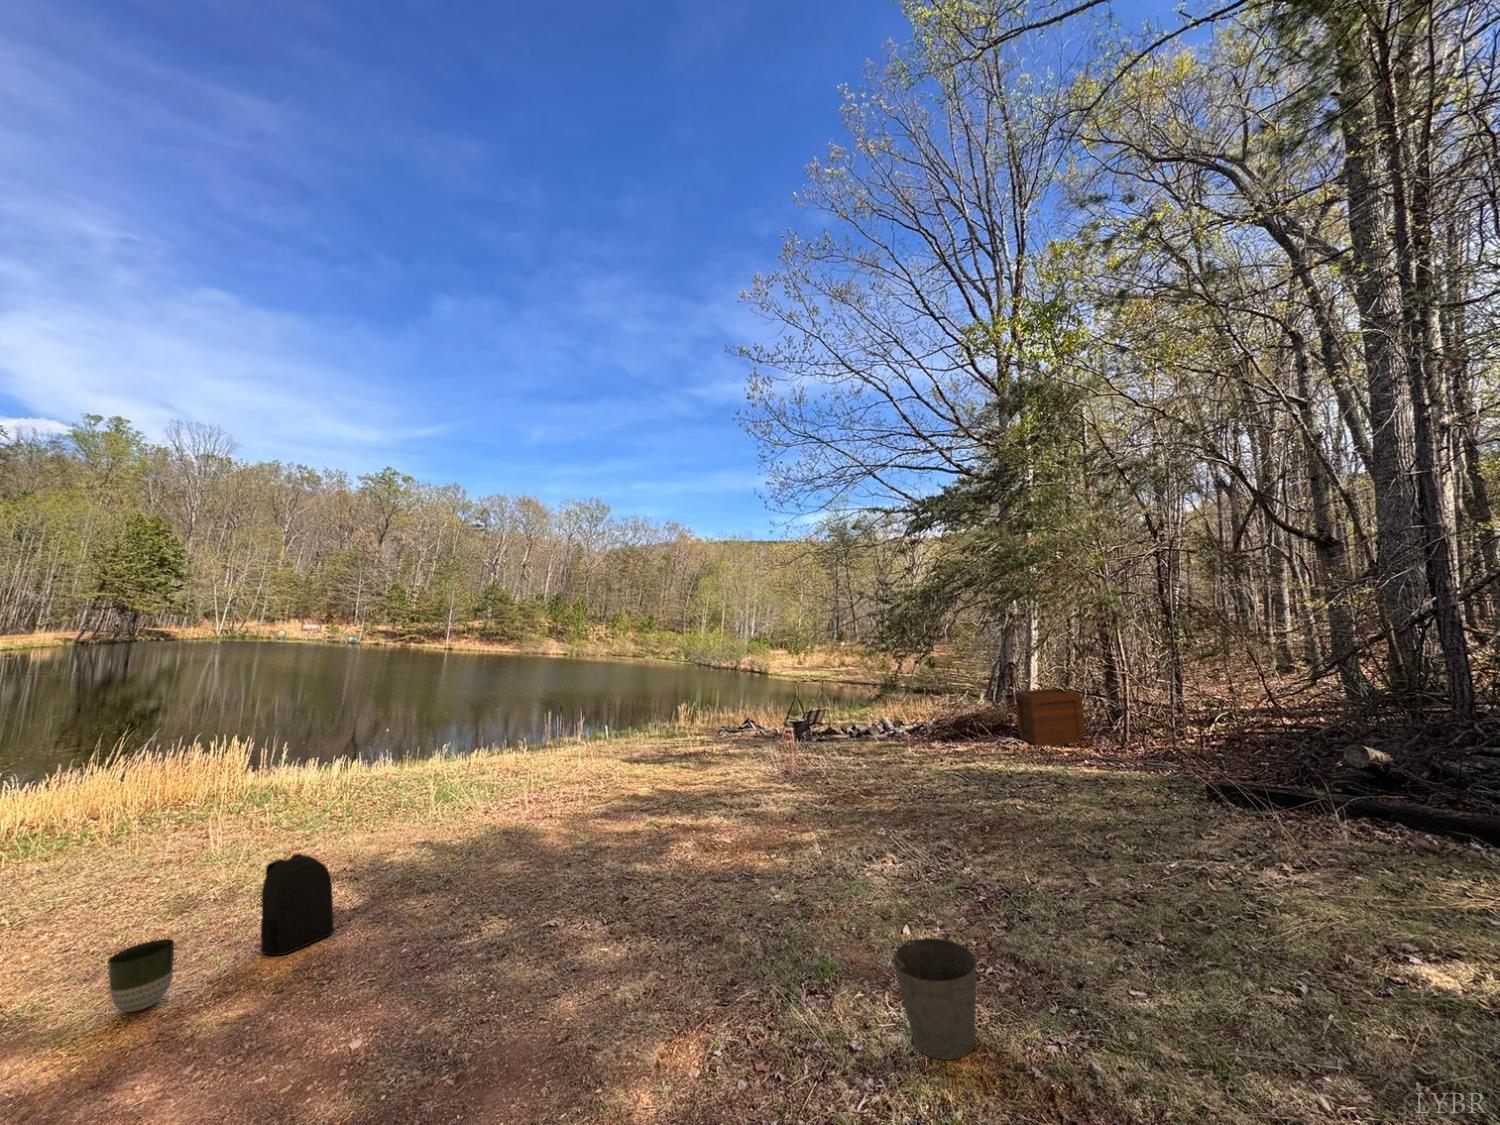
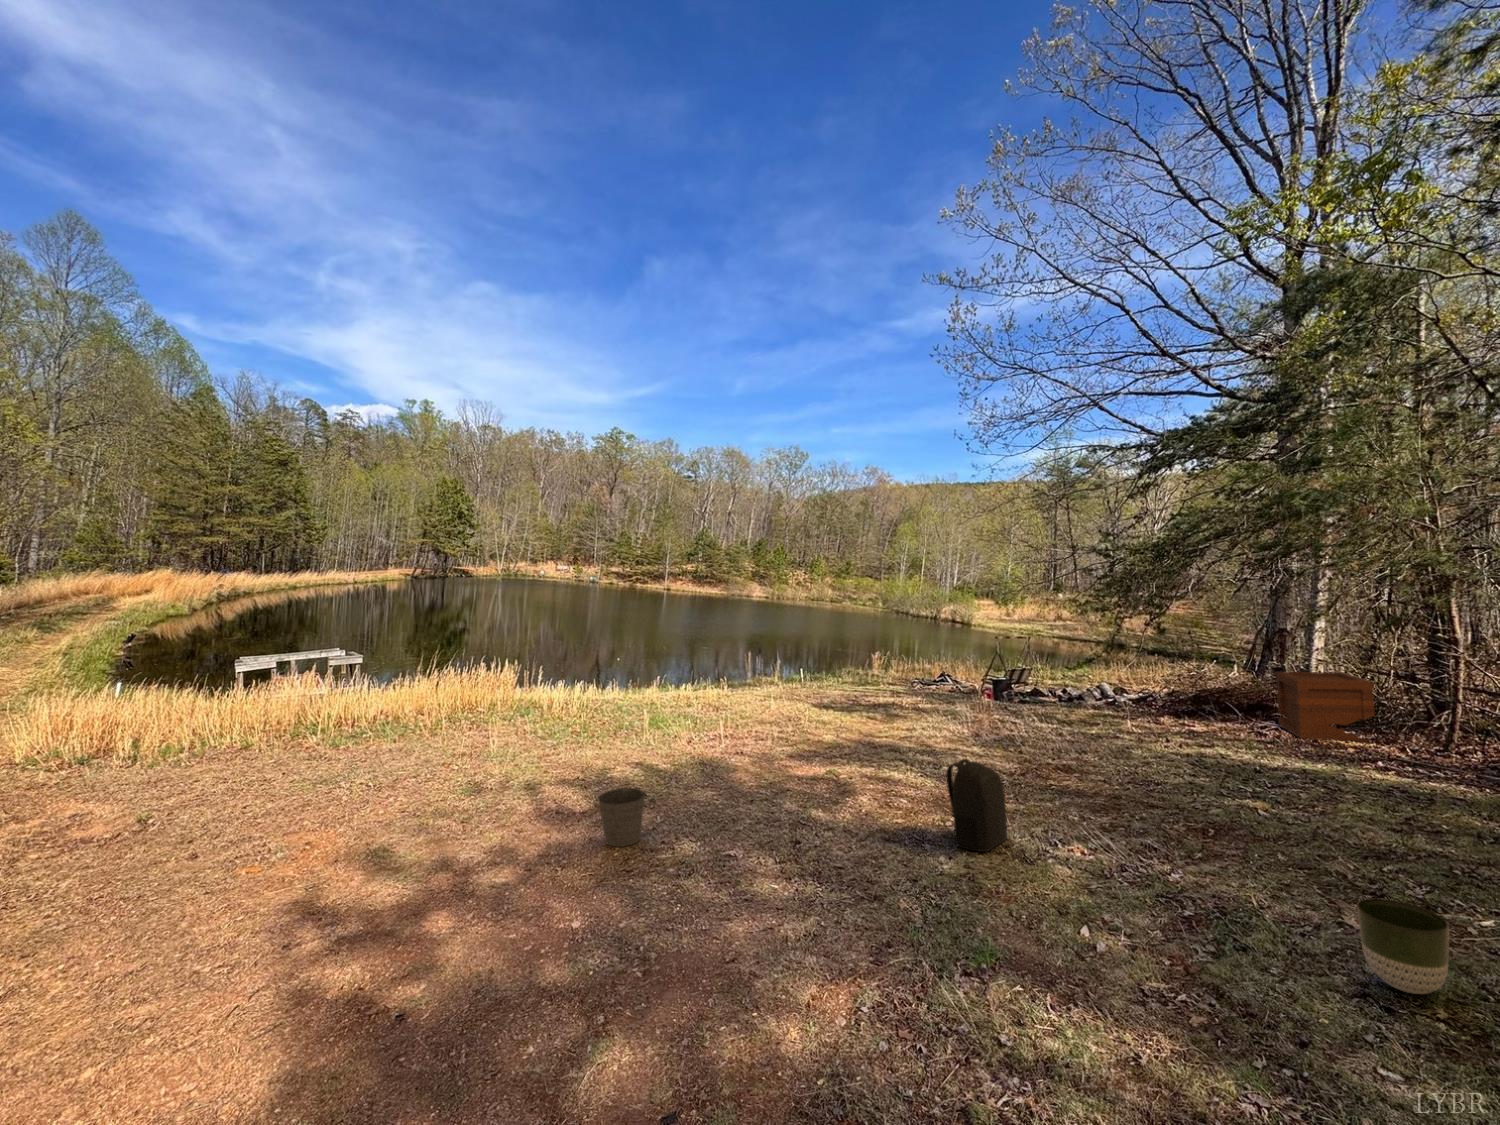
backpack: present [261,853,333,955] -> present [947,759,1007,852]
bucket: present [893,938,977,1060] -> present [598,788,645,847]
planter: present [108,939,174,1012] -> present [1357,898,1449,994]

